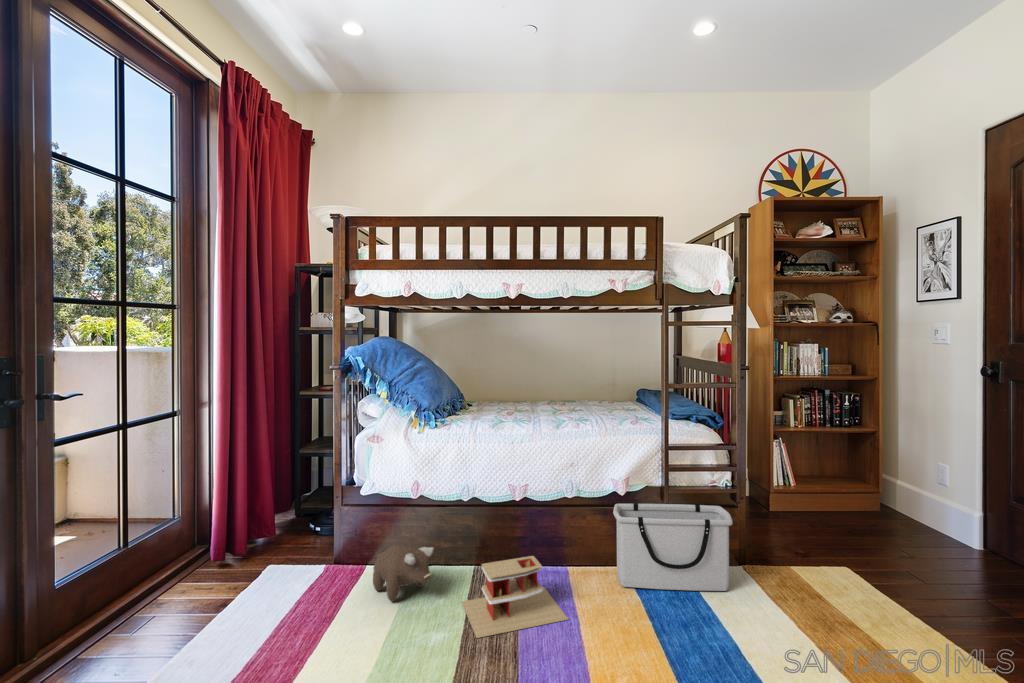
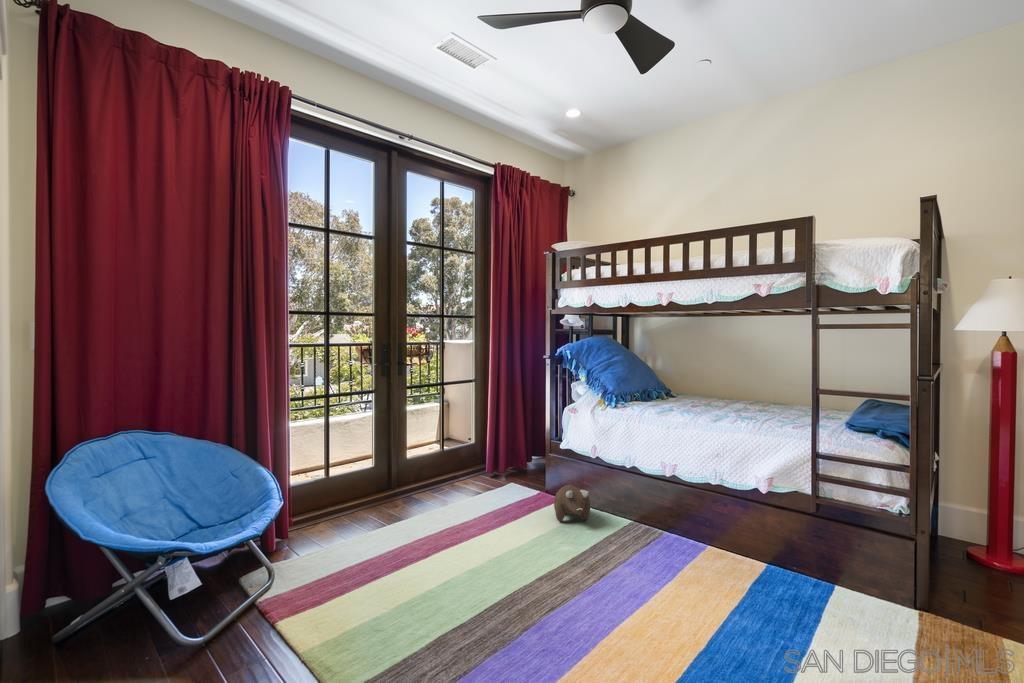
storage bin: present [613,503,733,591] -> none [736,499,870,616]
toy house: present [462,556,568,638] -> none [588,511,672,574]

